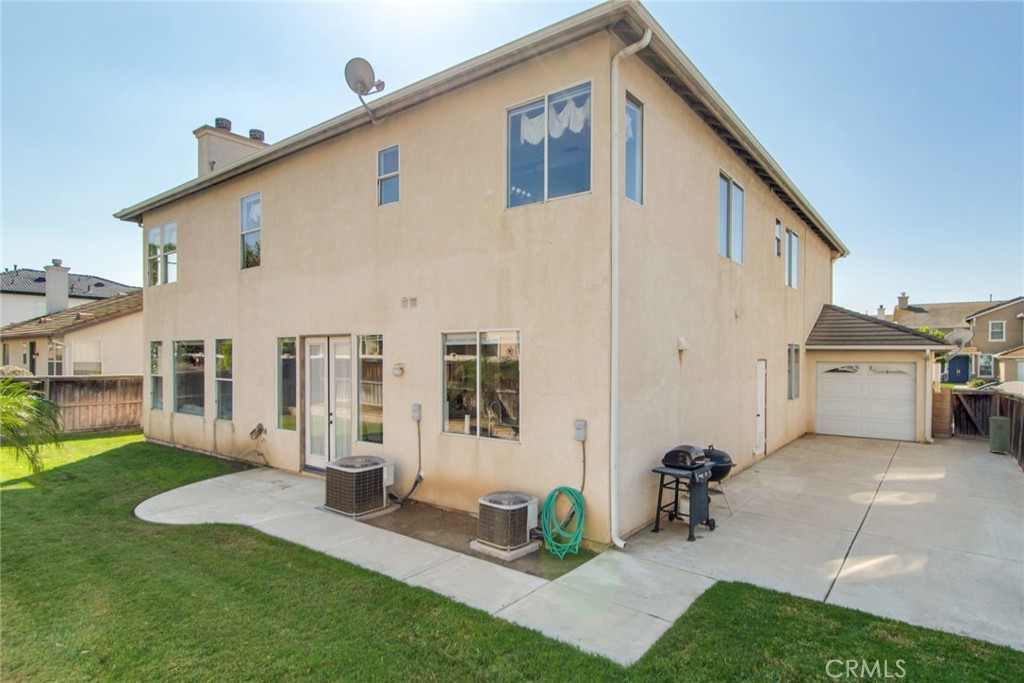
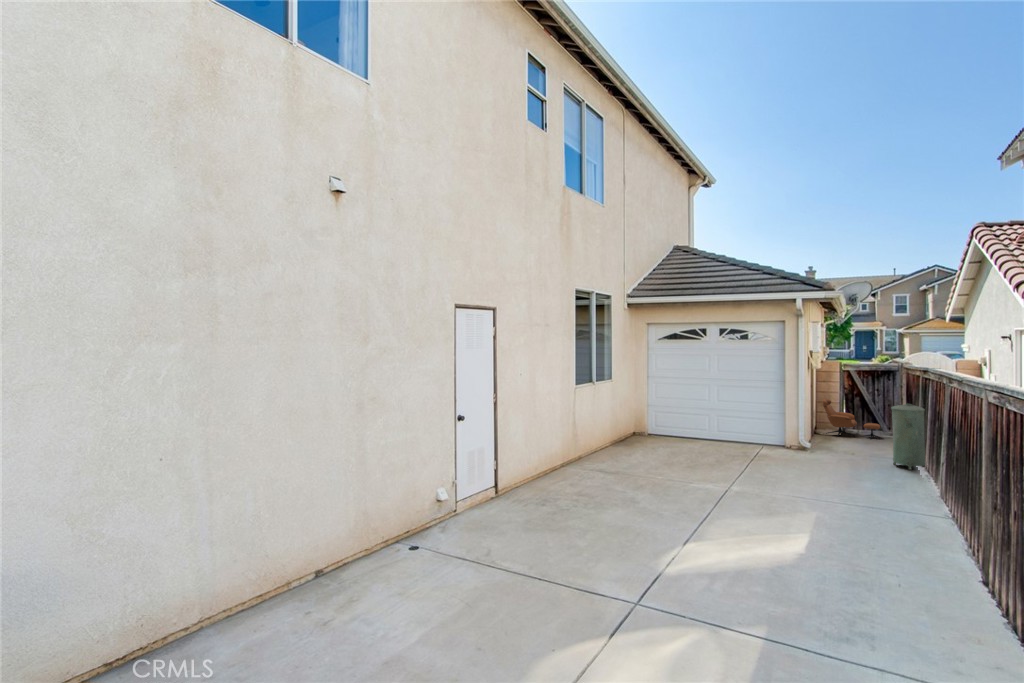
lounge chair: none [939,413,983,441] -> present [823,399,881,439]

